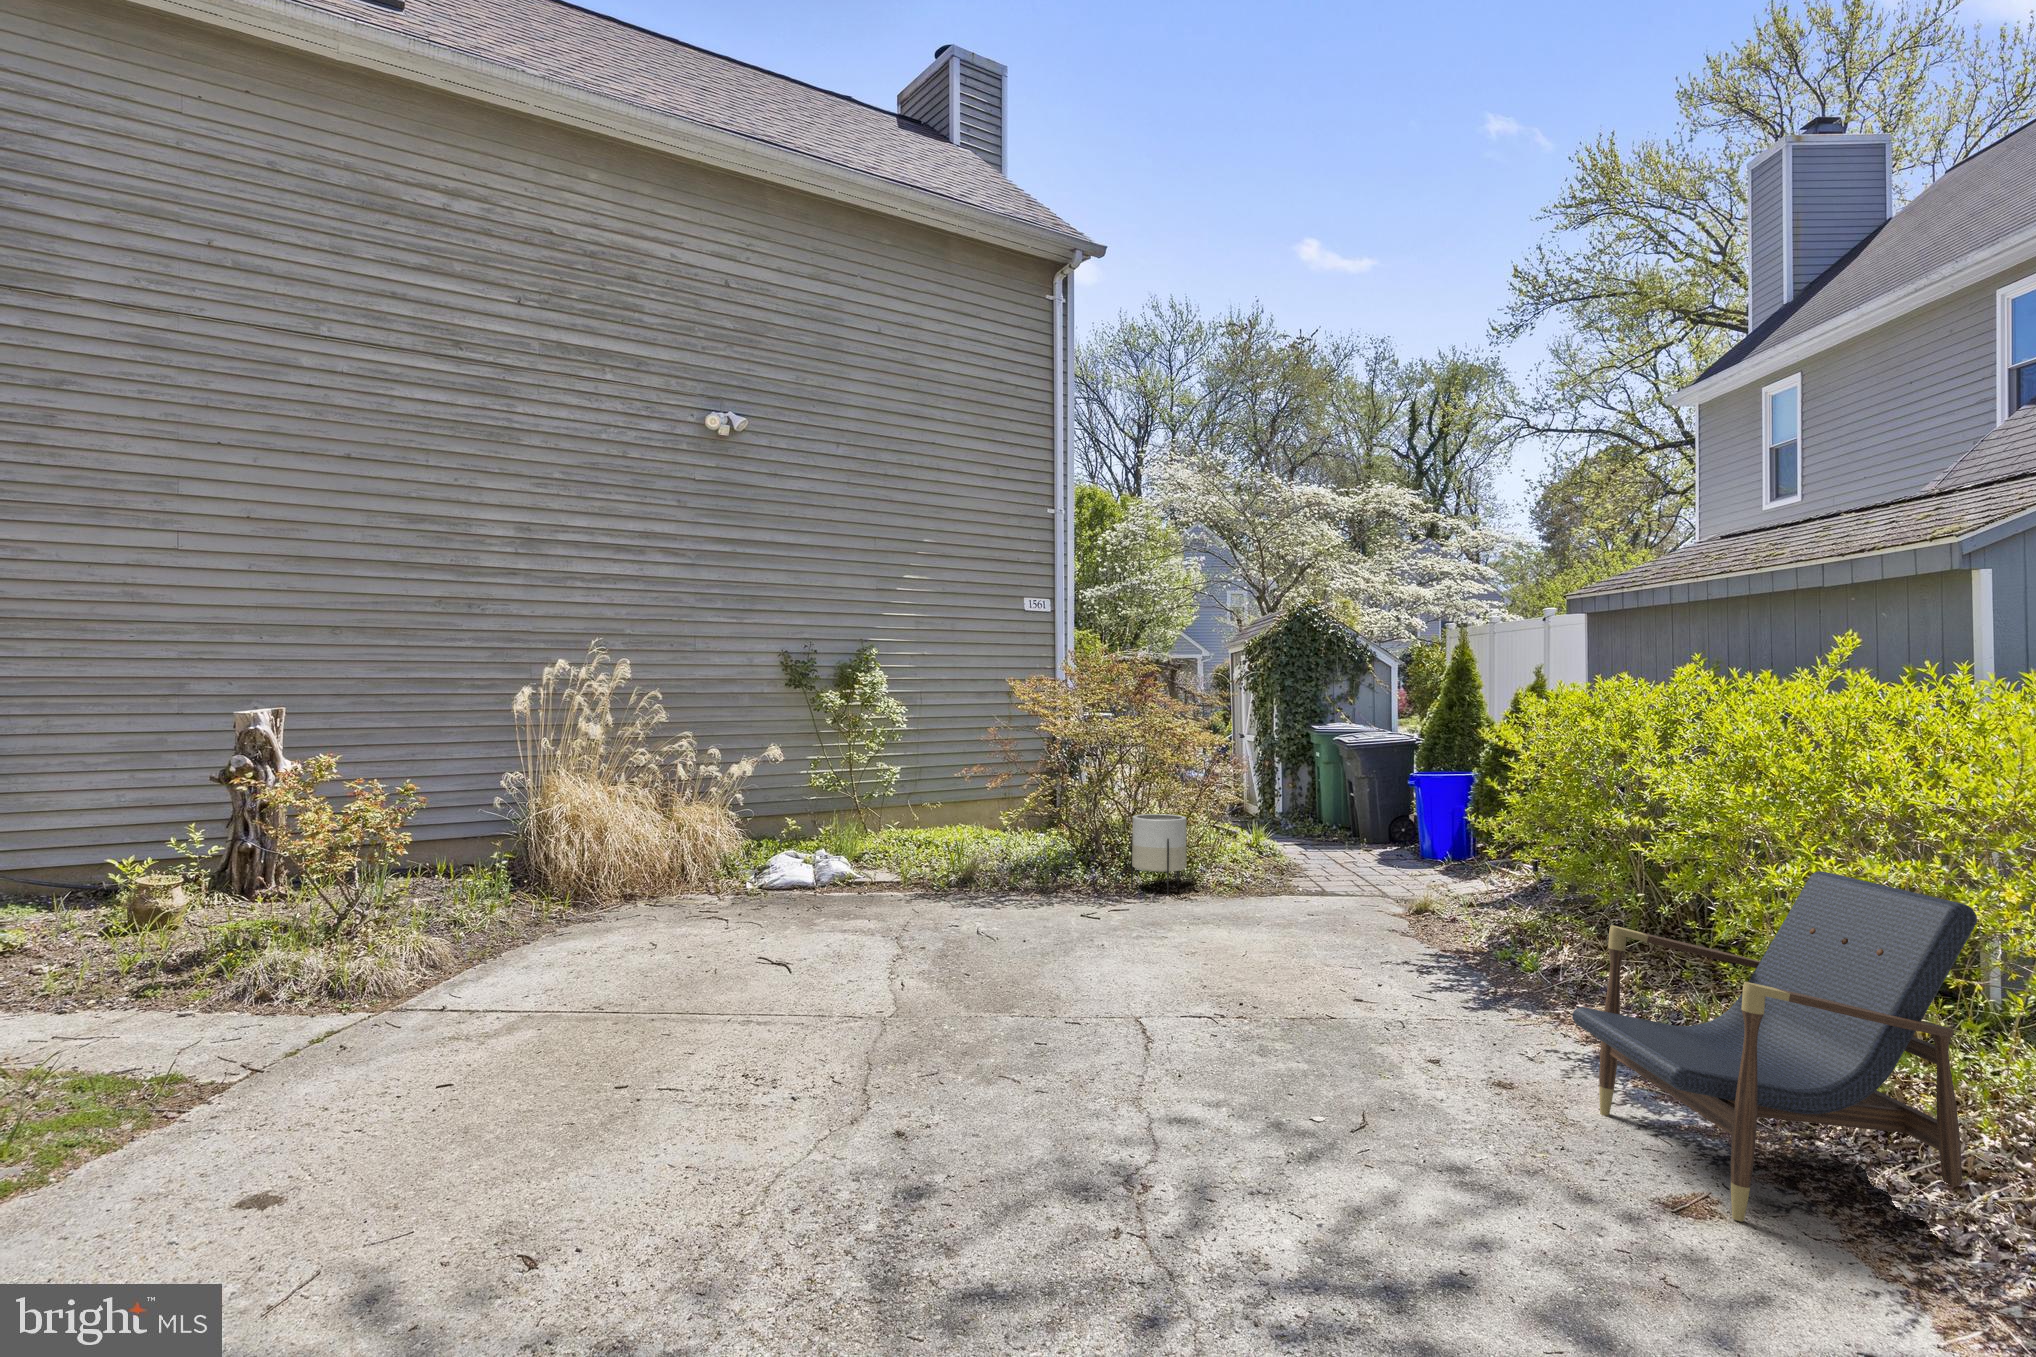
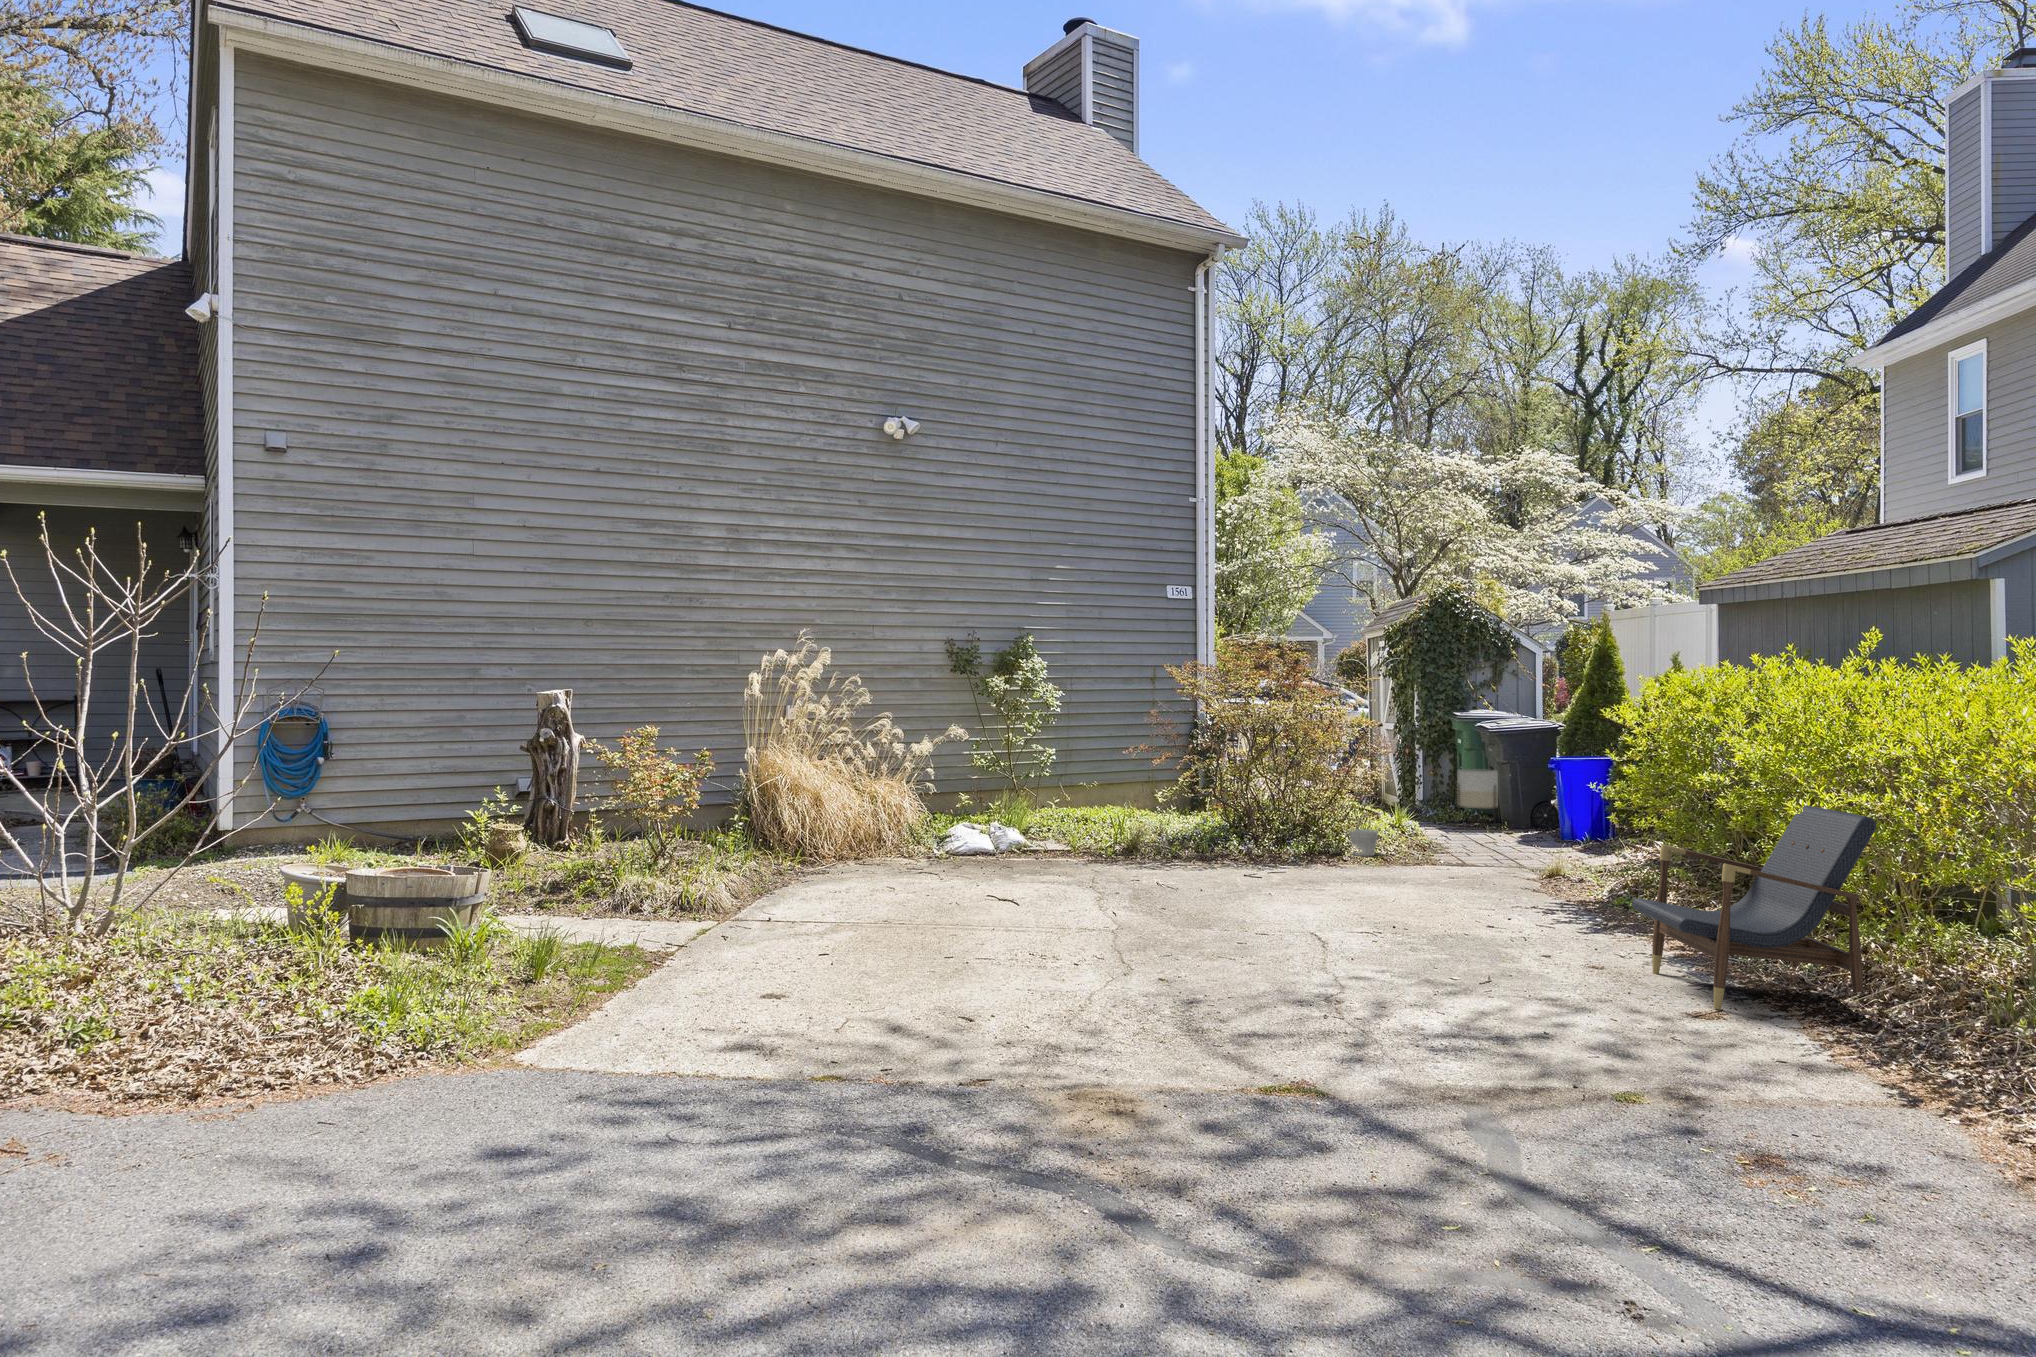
planter: present [1131,814,1187,895] -> present [1457,769,1498,810]
bucket: none [1199,840,1232,885] -> present [1349,829,1378,856]

